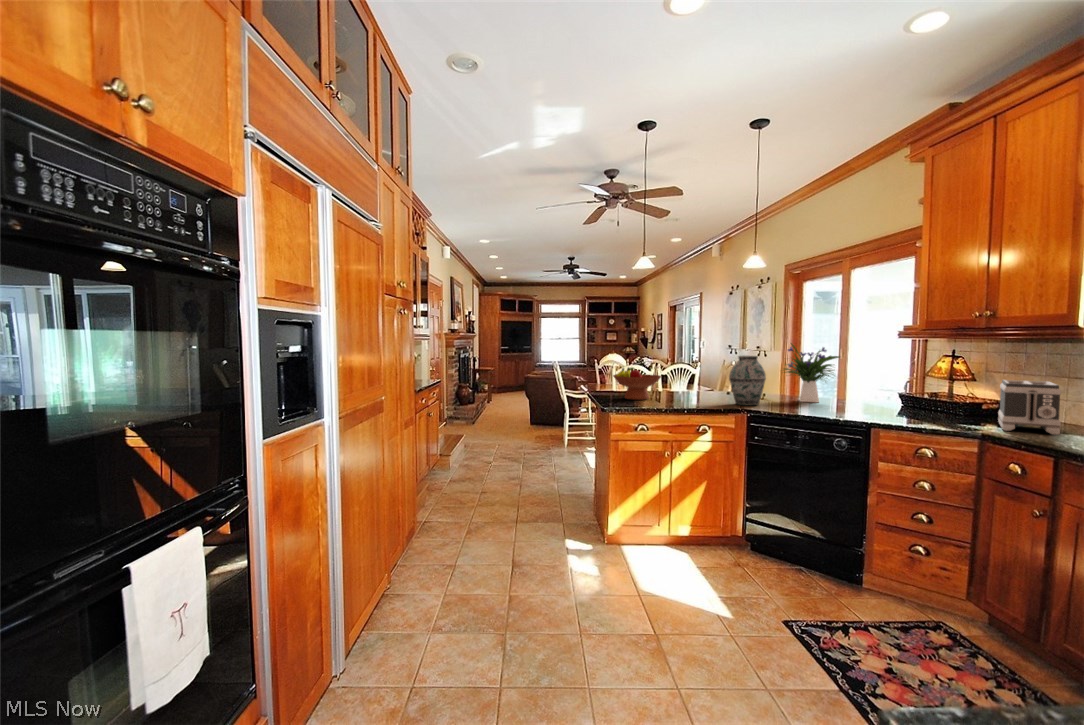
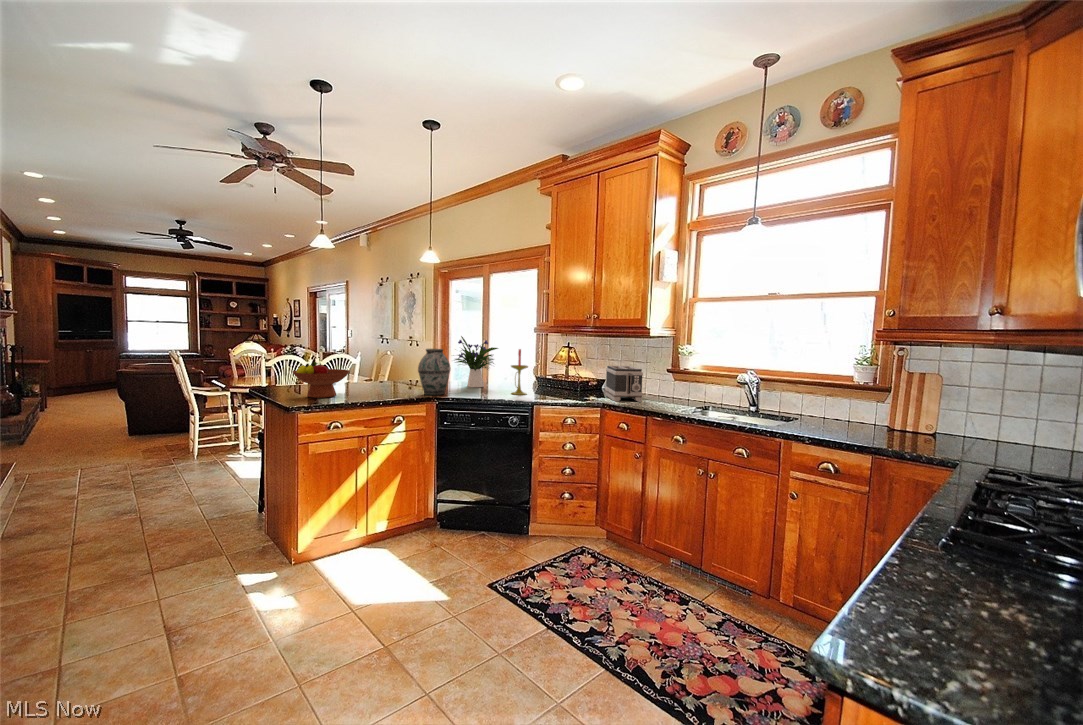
candle: none [844,355,870,413] -> present [511,349,528,395]

